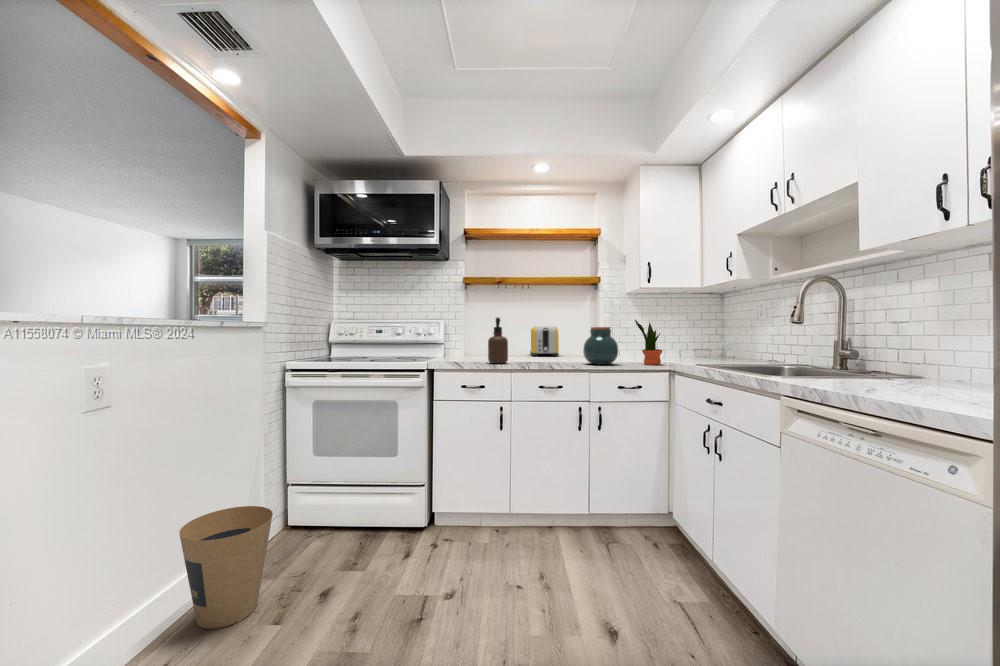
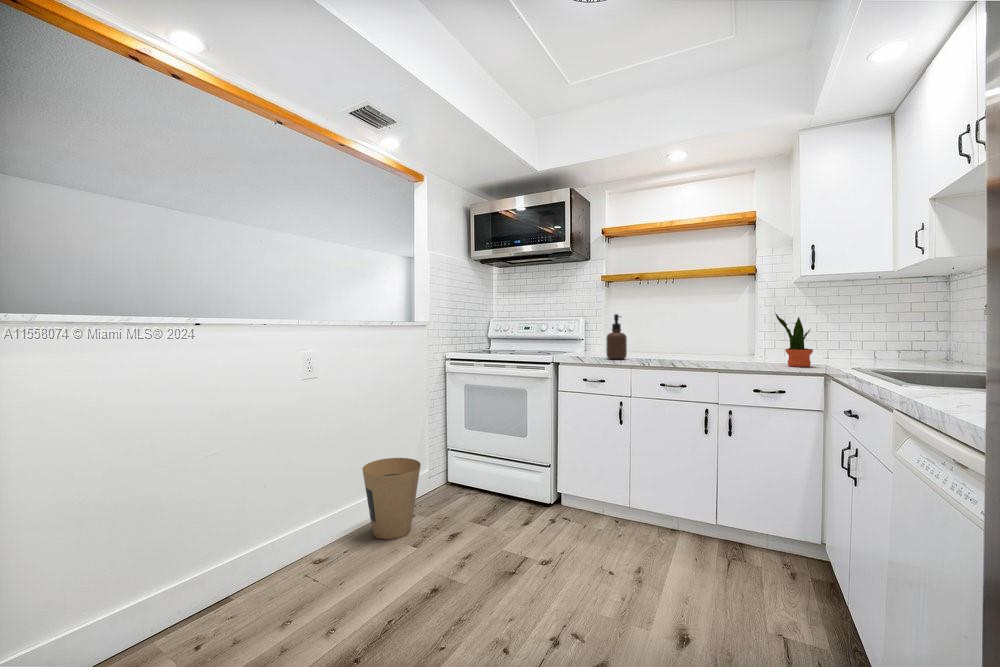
toaster: present [530,326,559,356] -> none [674,322,707,354]
jar: present [583,327,618,365] -> none [709,323,751,364]

